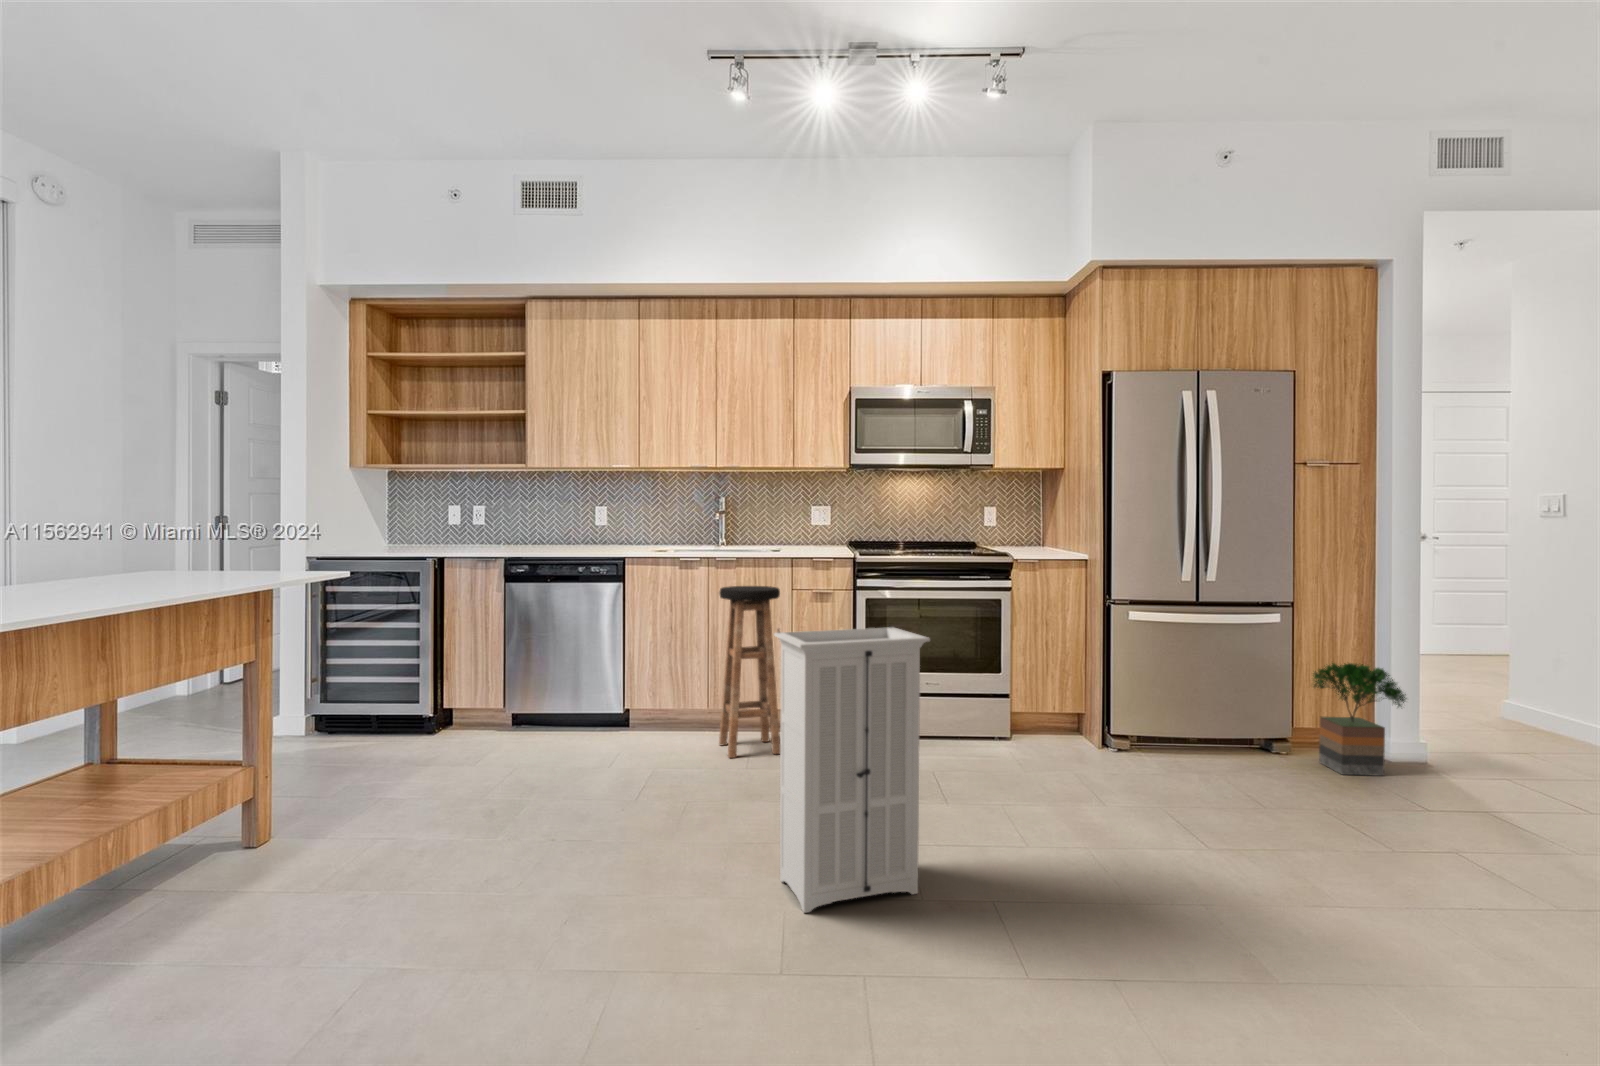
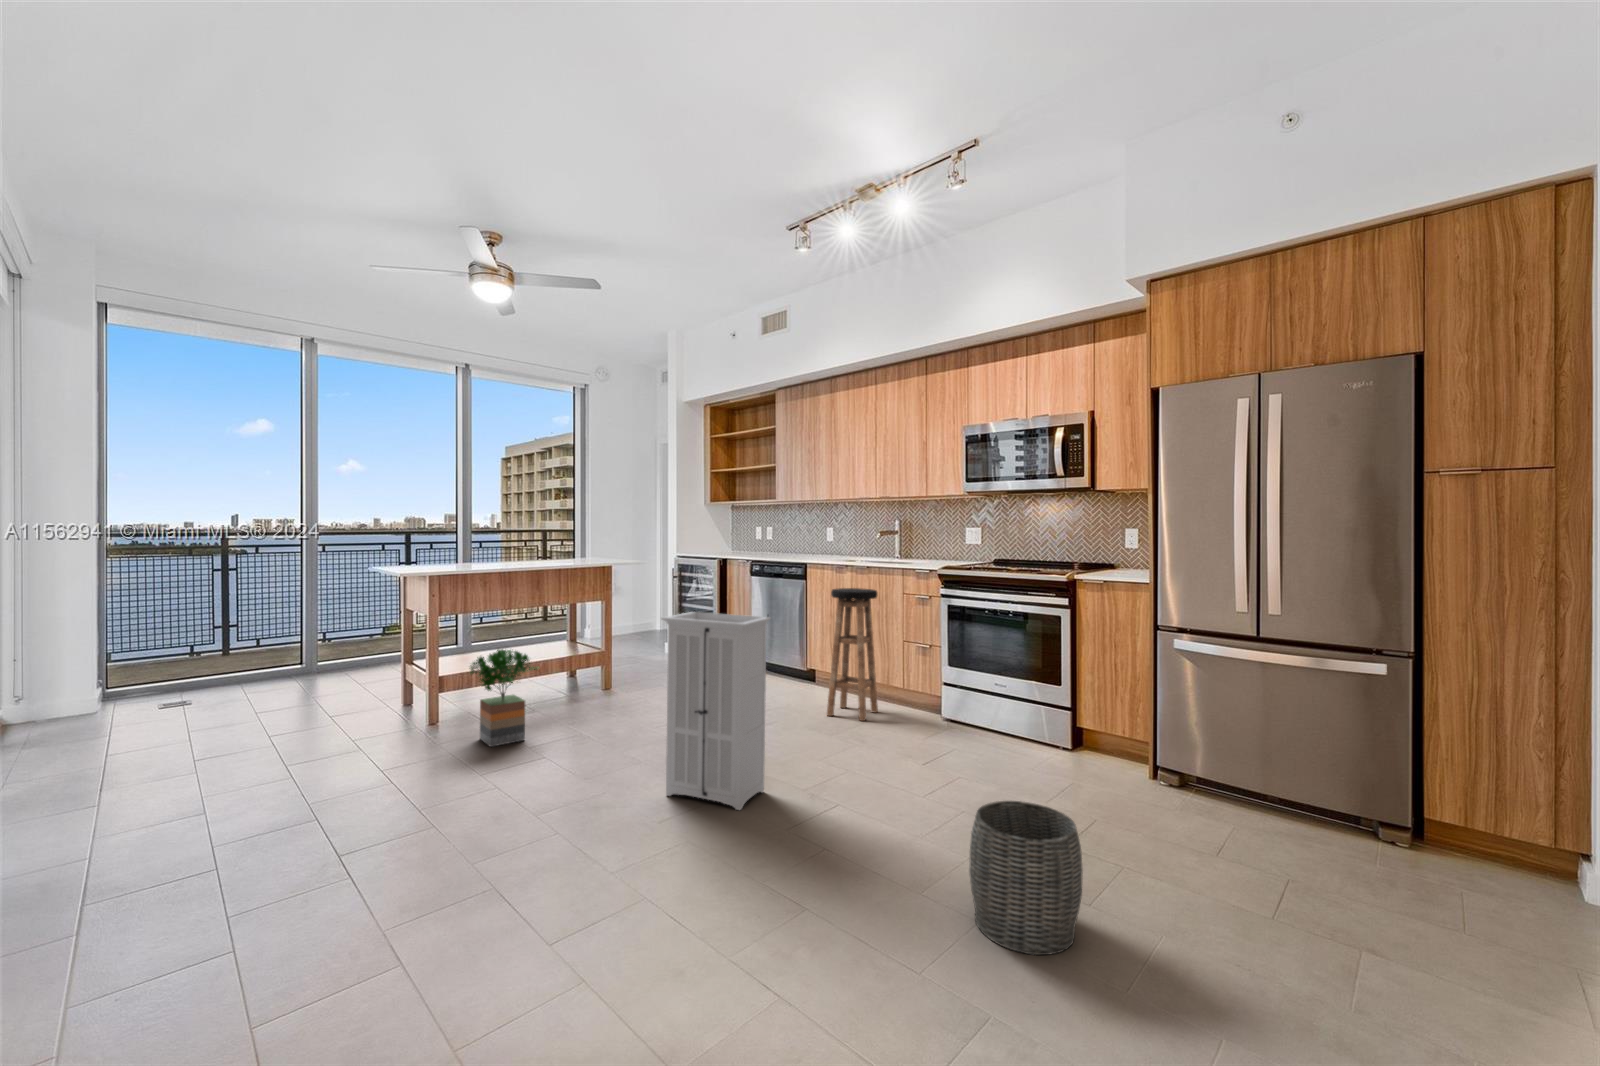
potted tree: present [1314,663,1407,776] -> present [470,649,538,747]
woven basket: none [1249,773,1371,911] -> present [969,801,1083,955]

